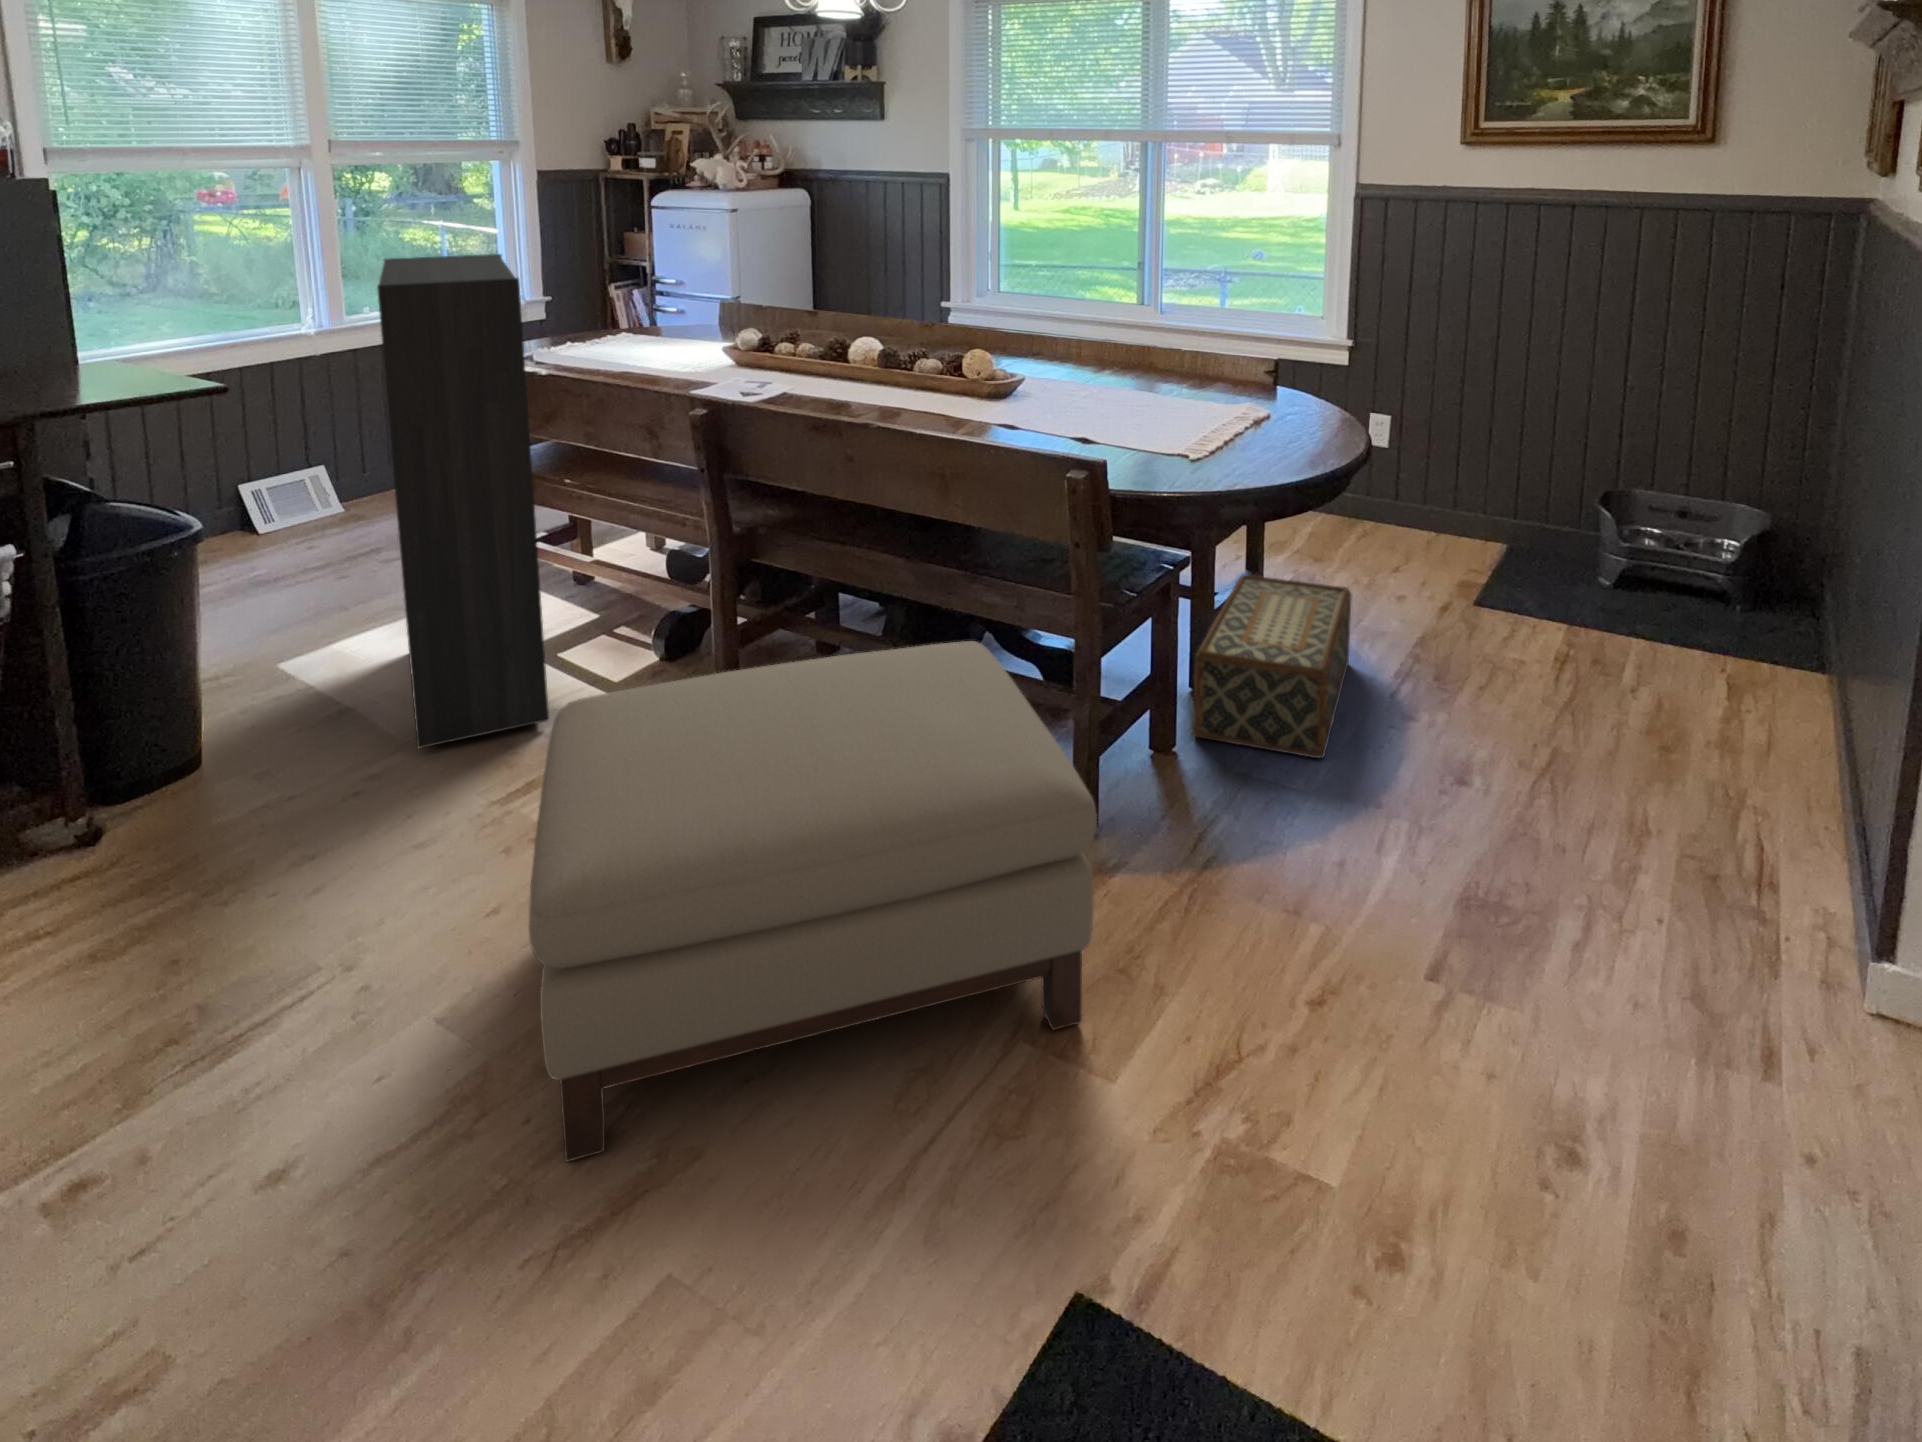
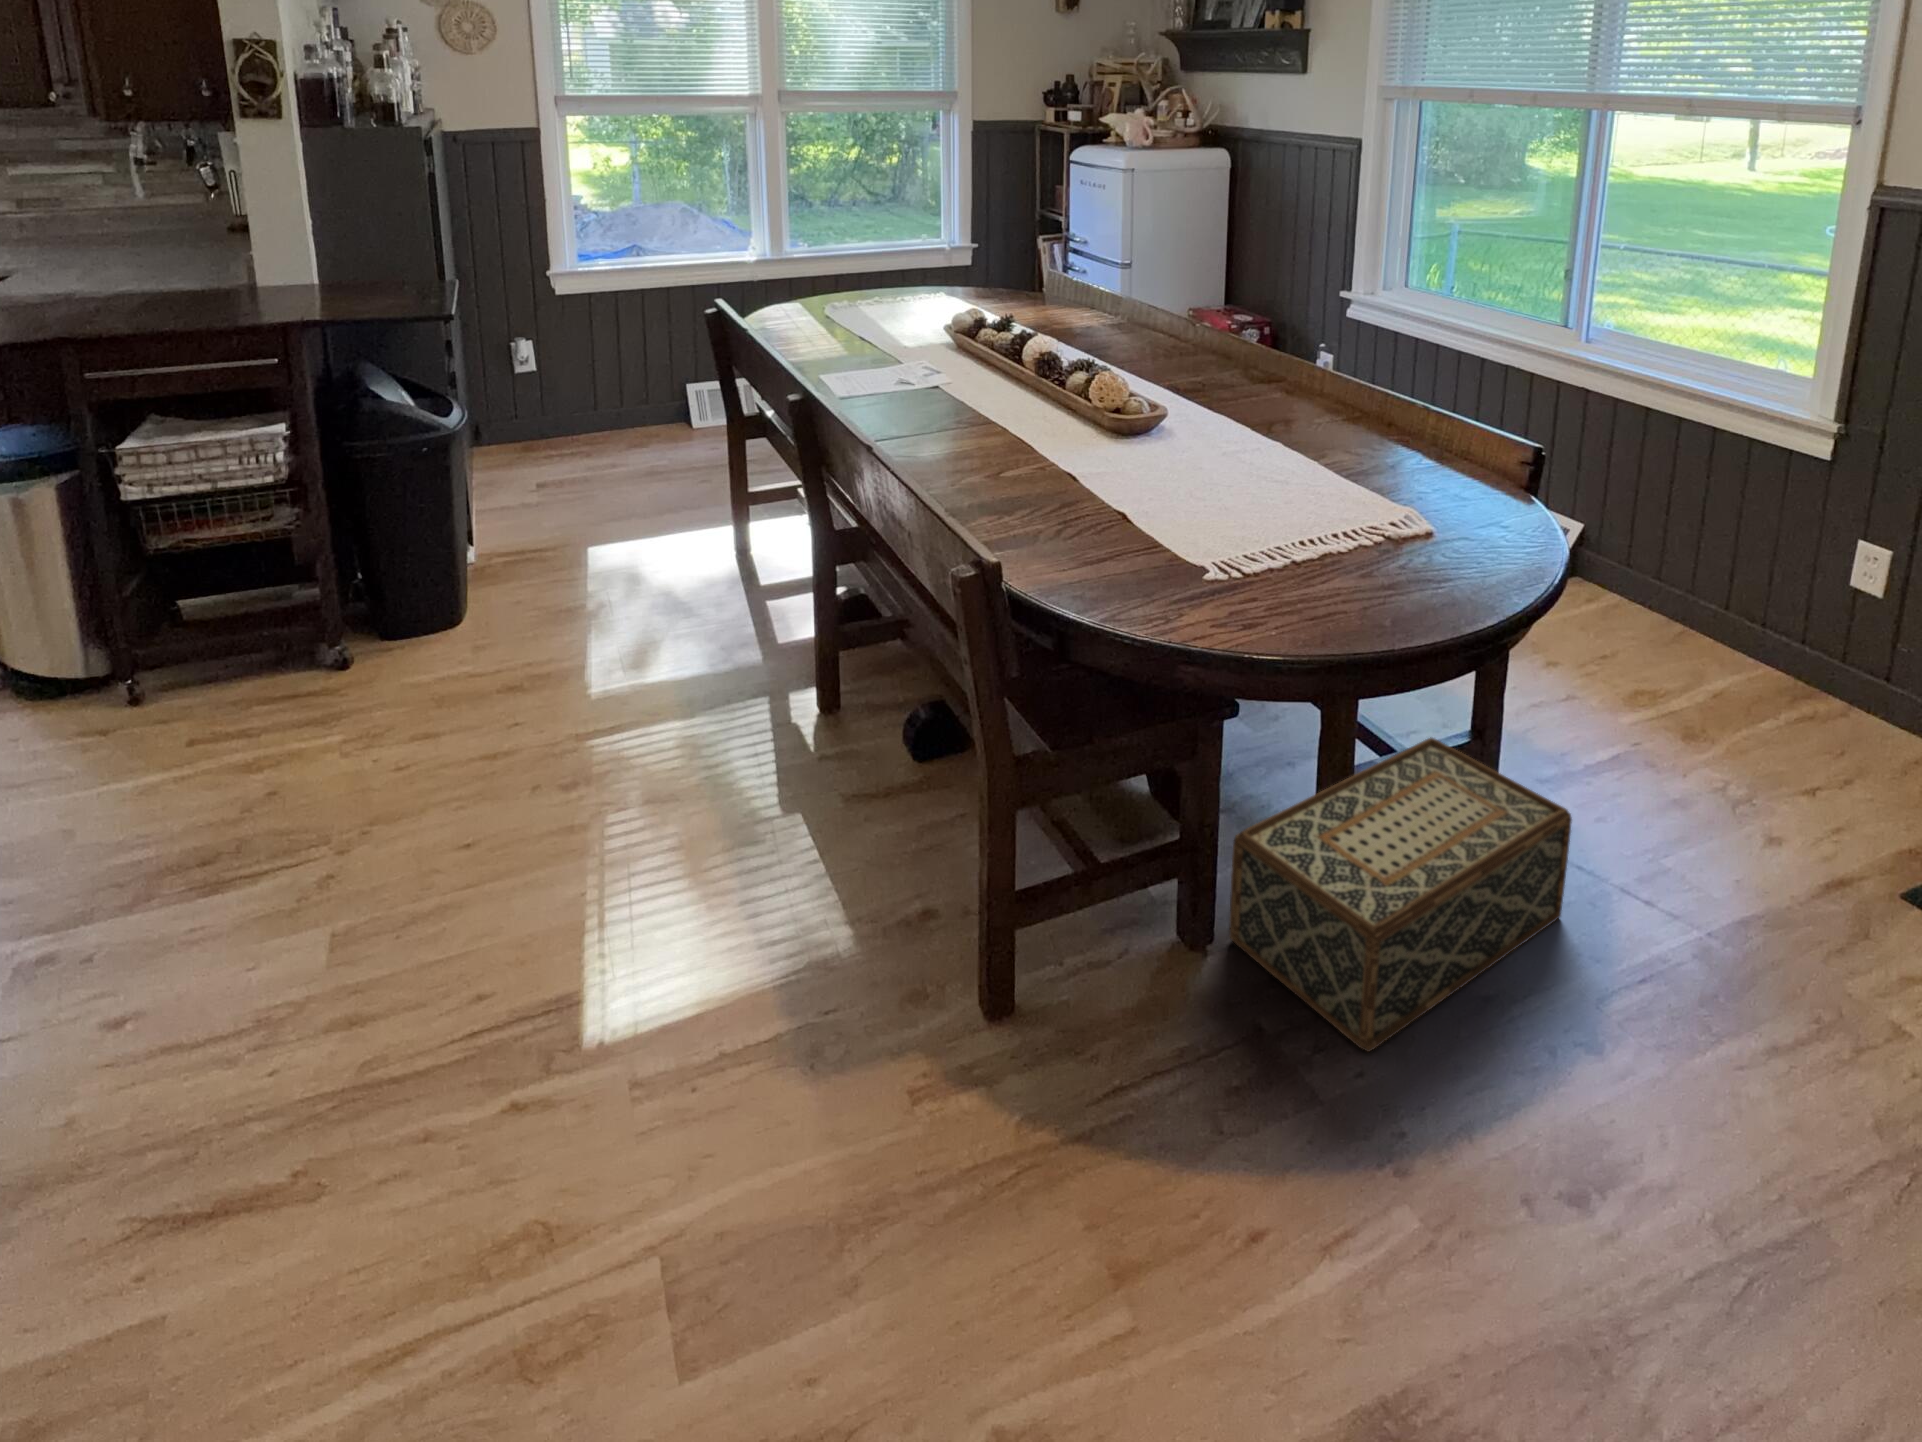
bookcase: present [377,254,549,748] -> none [534,210,760,718]
ottoman: present [529,641,1097,1161] -> none [181,673,897,1263]

